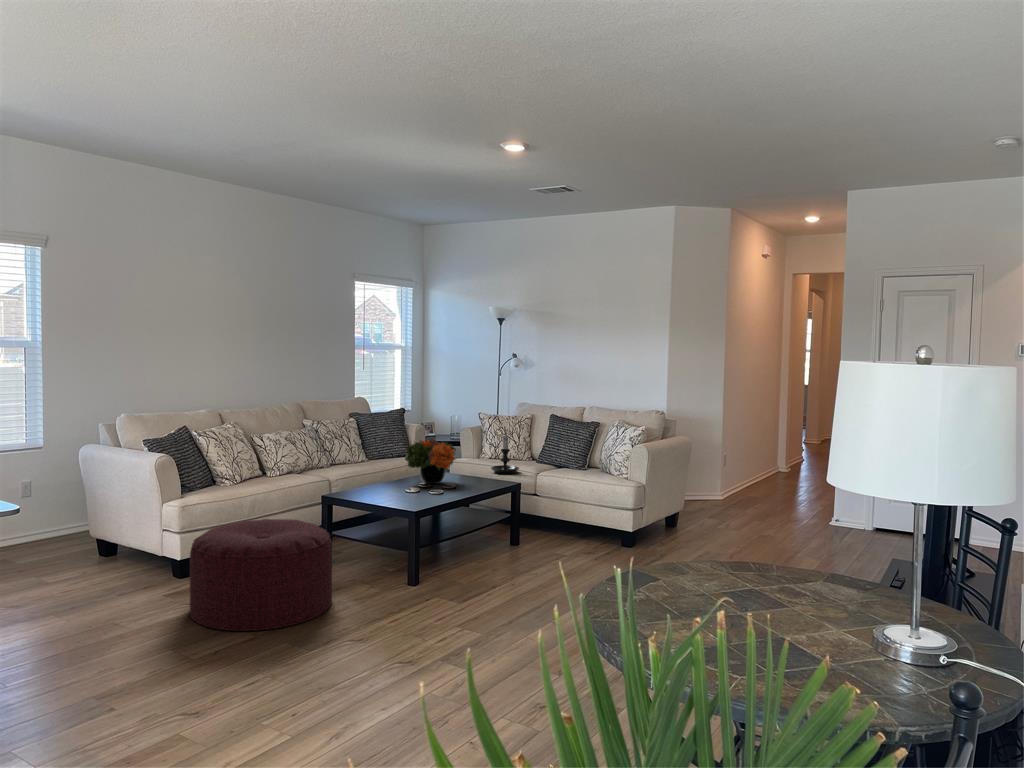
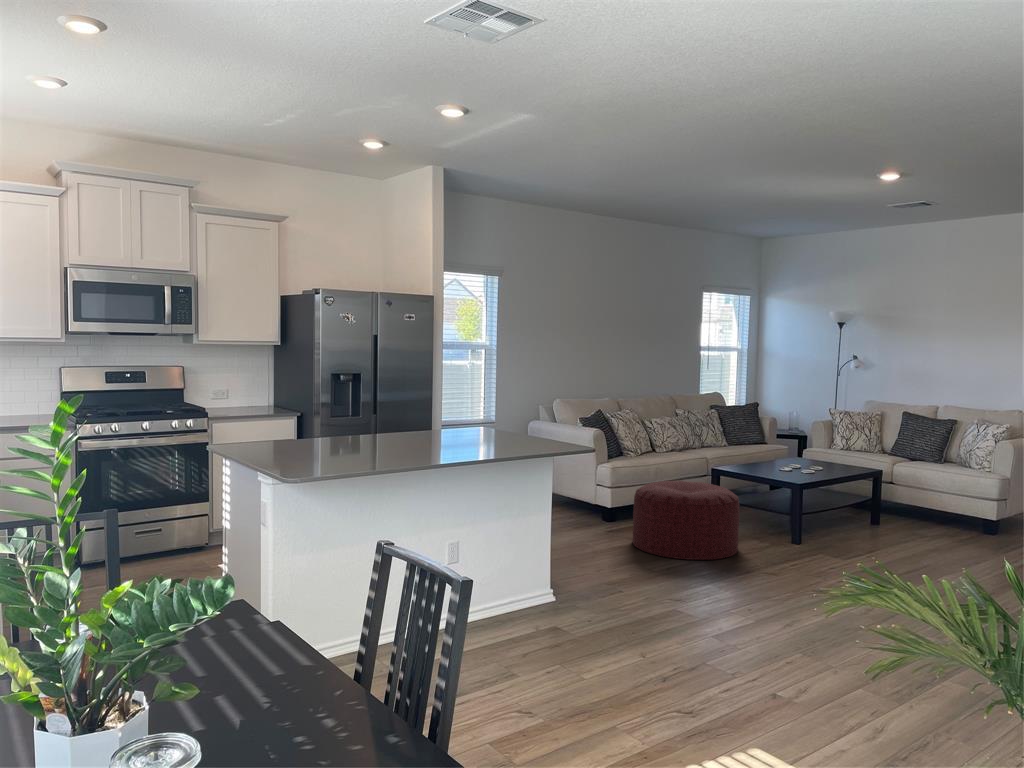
candle holder: present [491,435,519,474] -> none [848,426,876,462]
flower arrangement: present [405,438,456,484] -> none [776,426,824,466]

